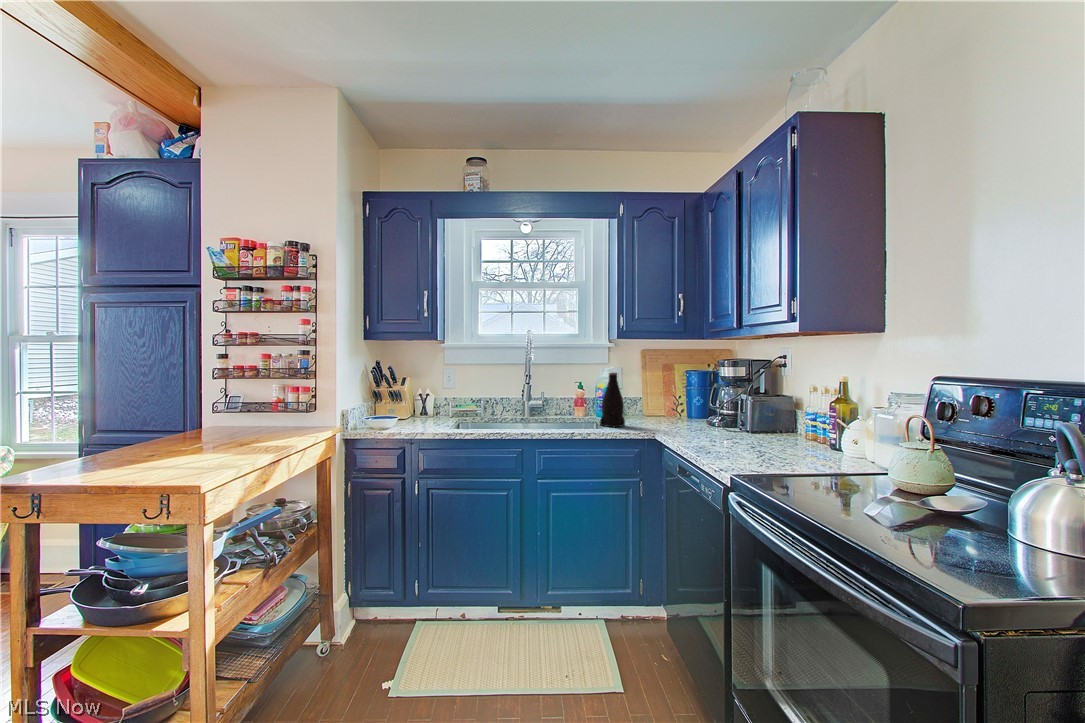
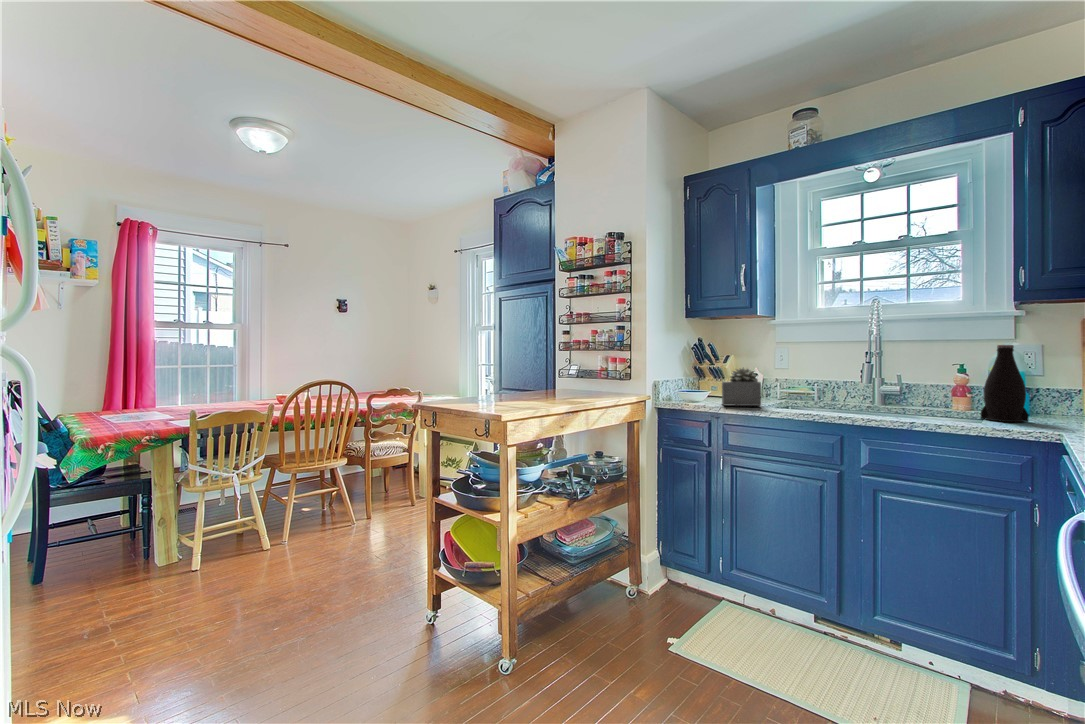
succulent plant: none [414,393,454,432] -> present [722,368,761,406]

